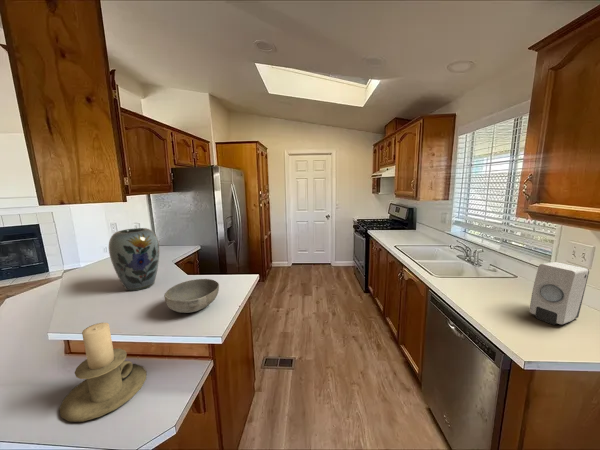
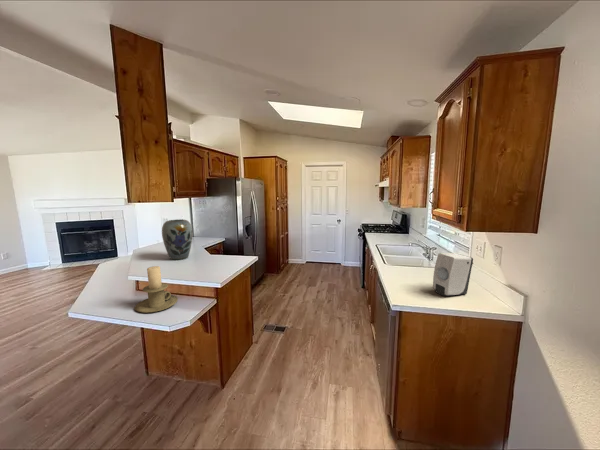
bowl: present [164,279,219,313] -> none [192,254,226,272]

